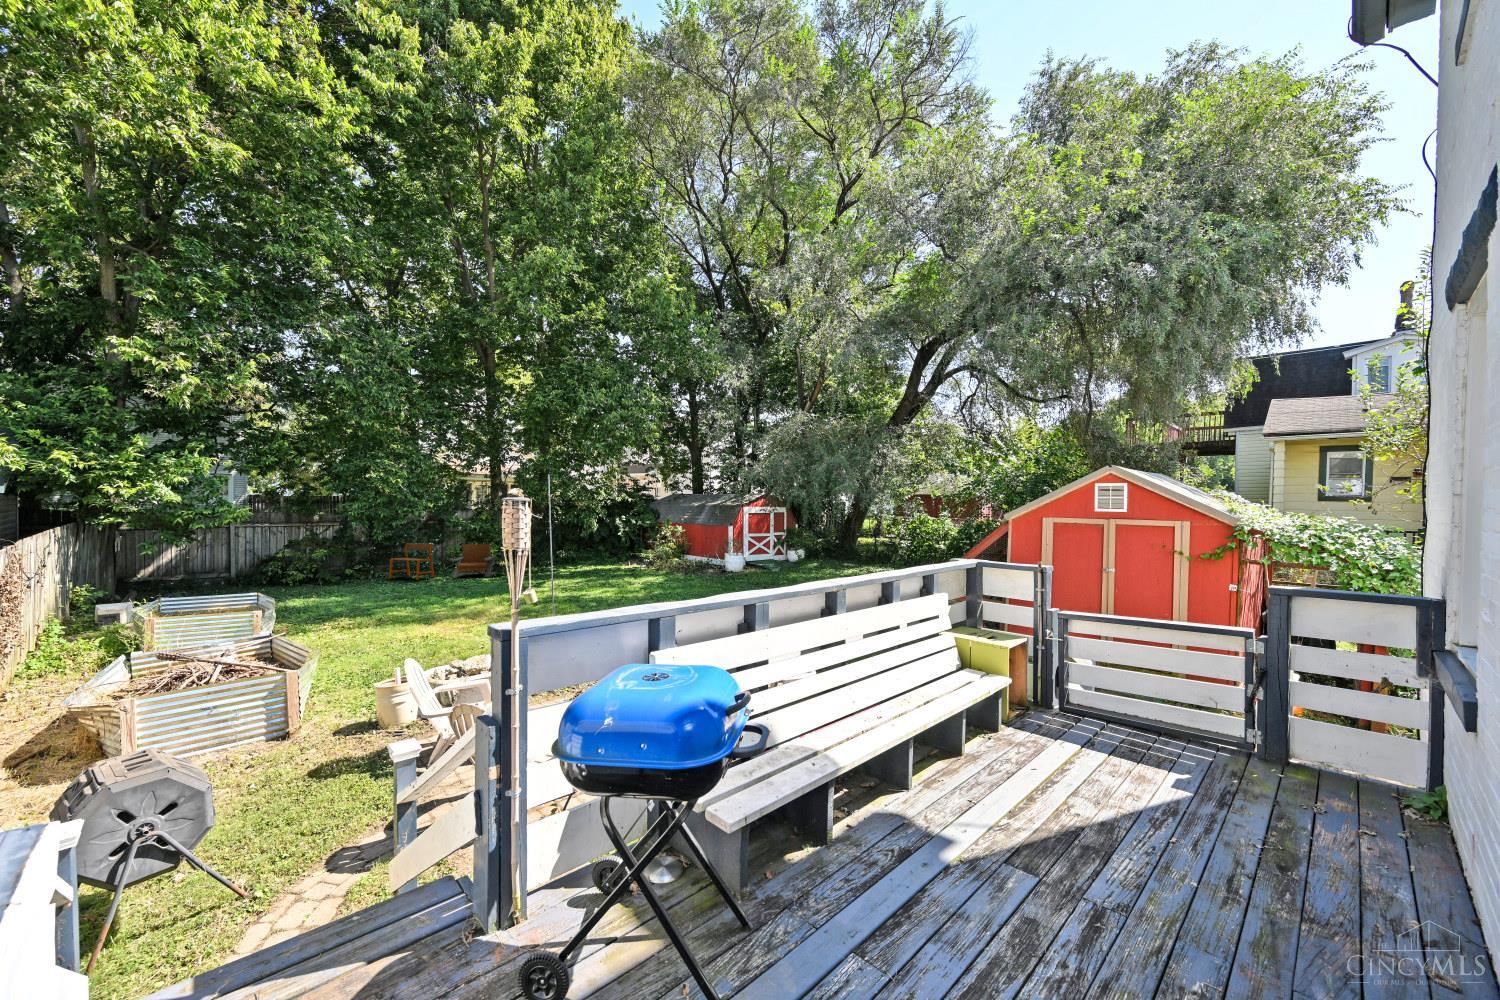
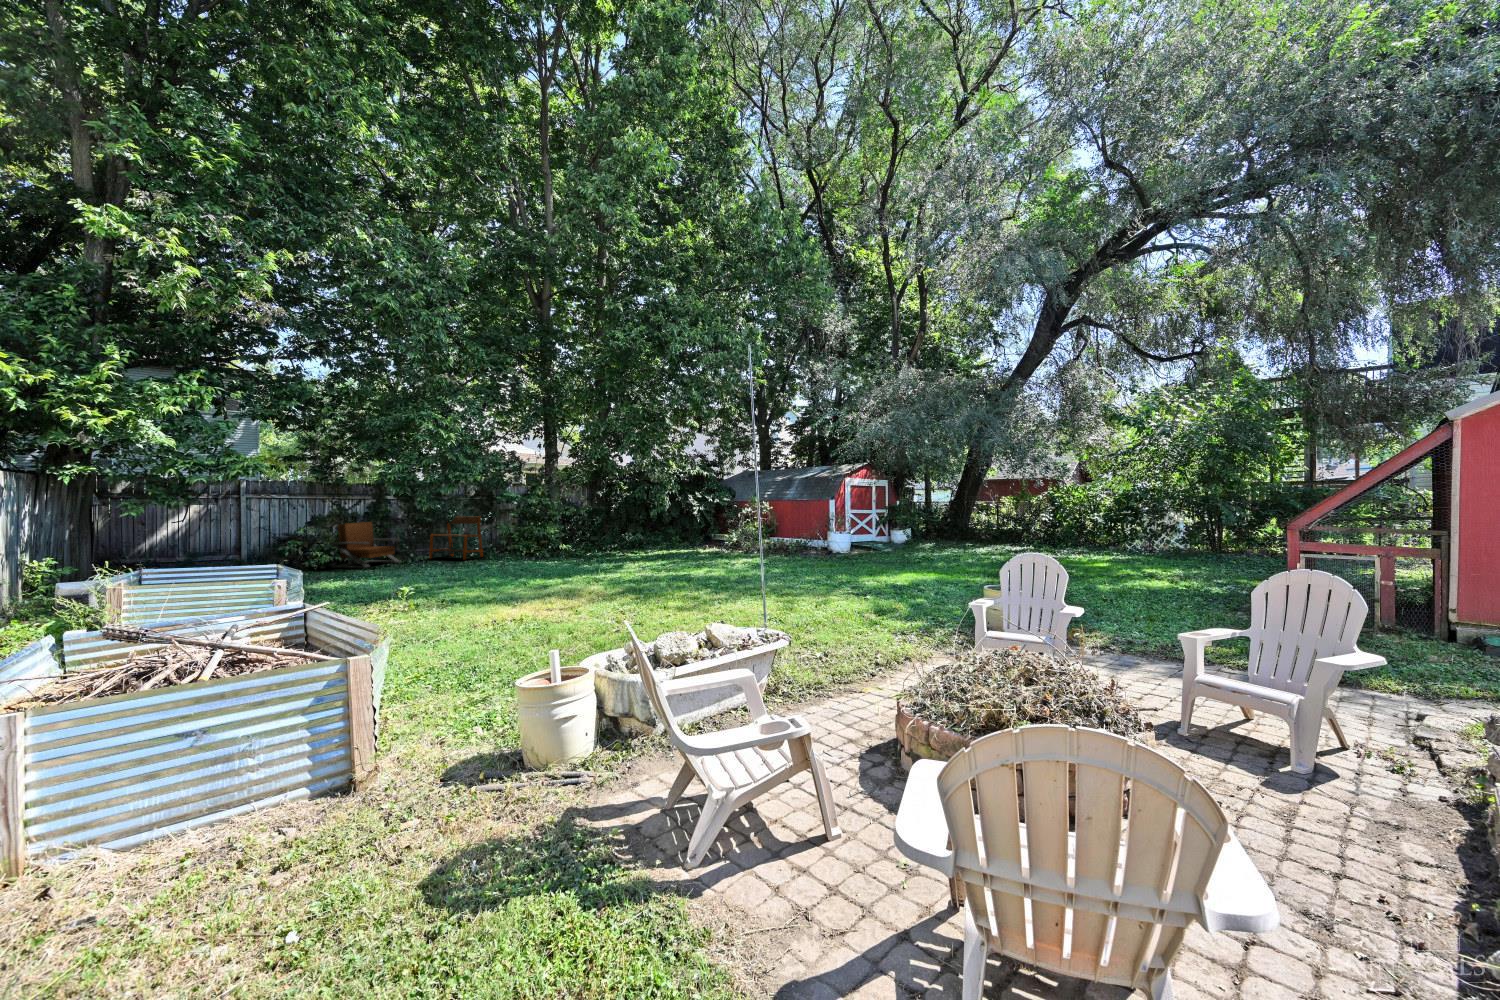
lounge chair: present [453,544,496,578] -> present [331,522,399,568]

